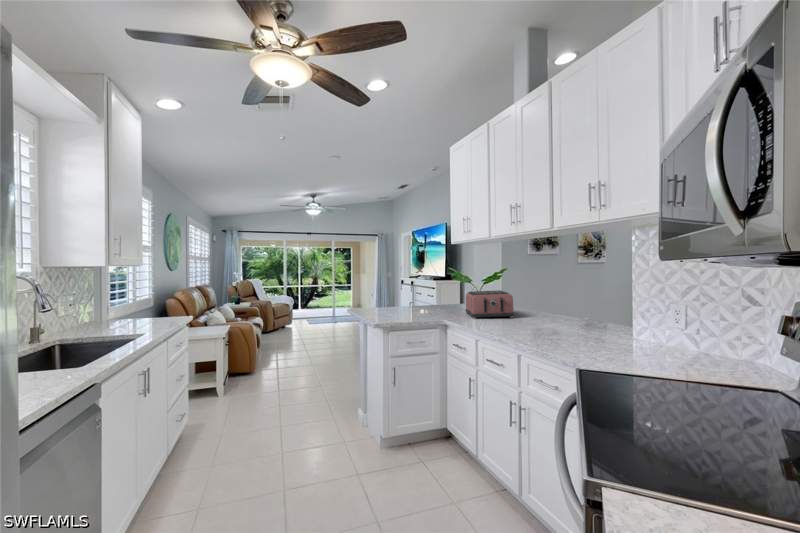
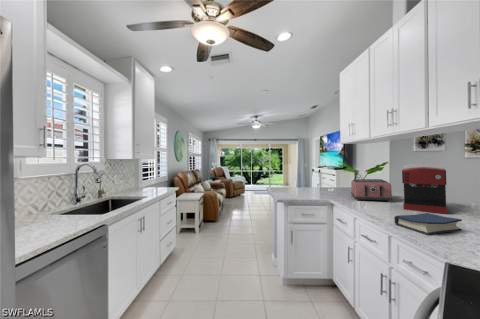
coffee maker: none [526,270,570,326] -> present [402,163,447,214]
hardback book: none [524,326,586,348] -> present [394,213,462,235]

